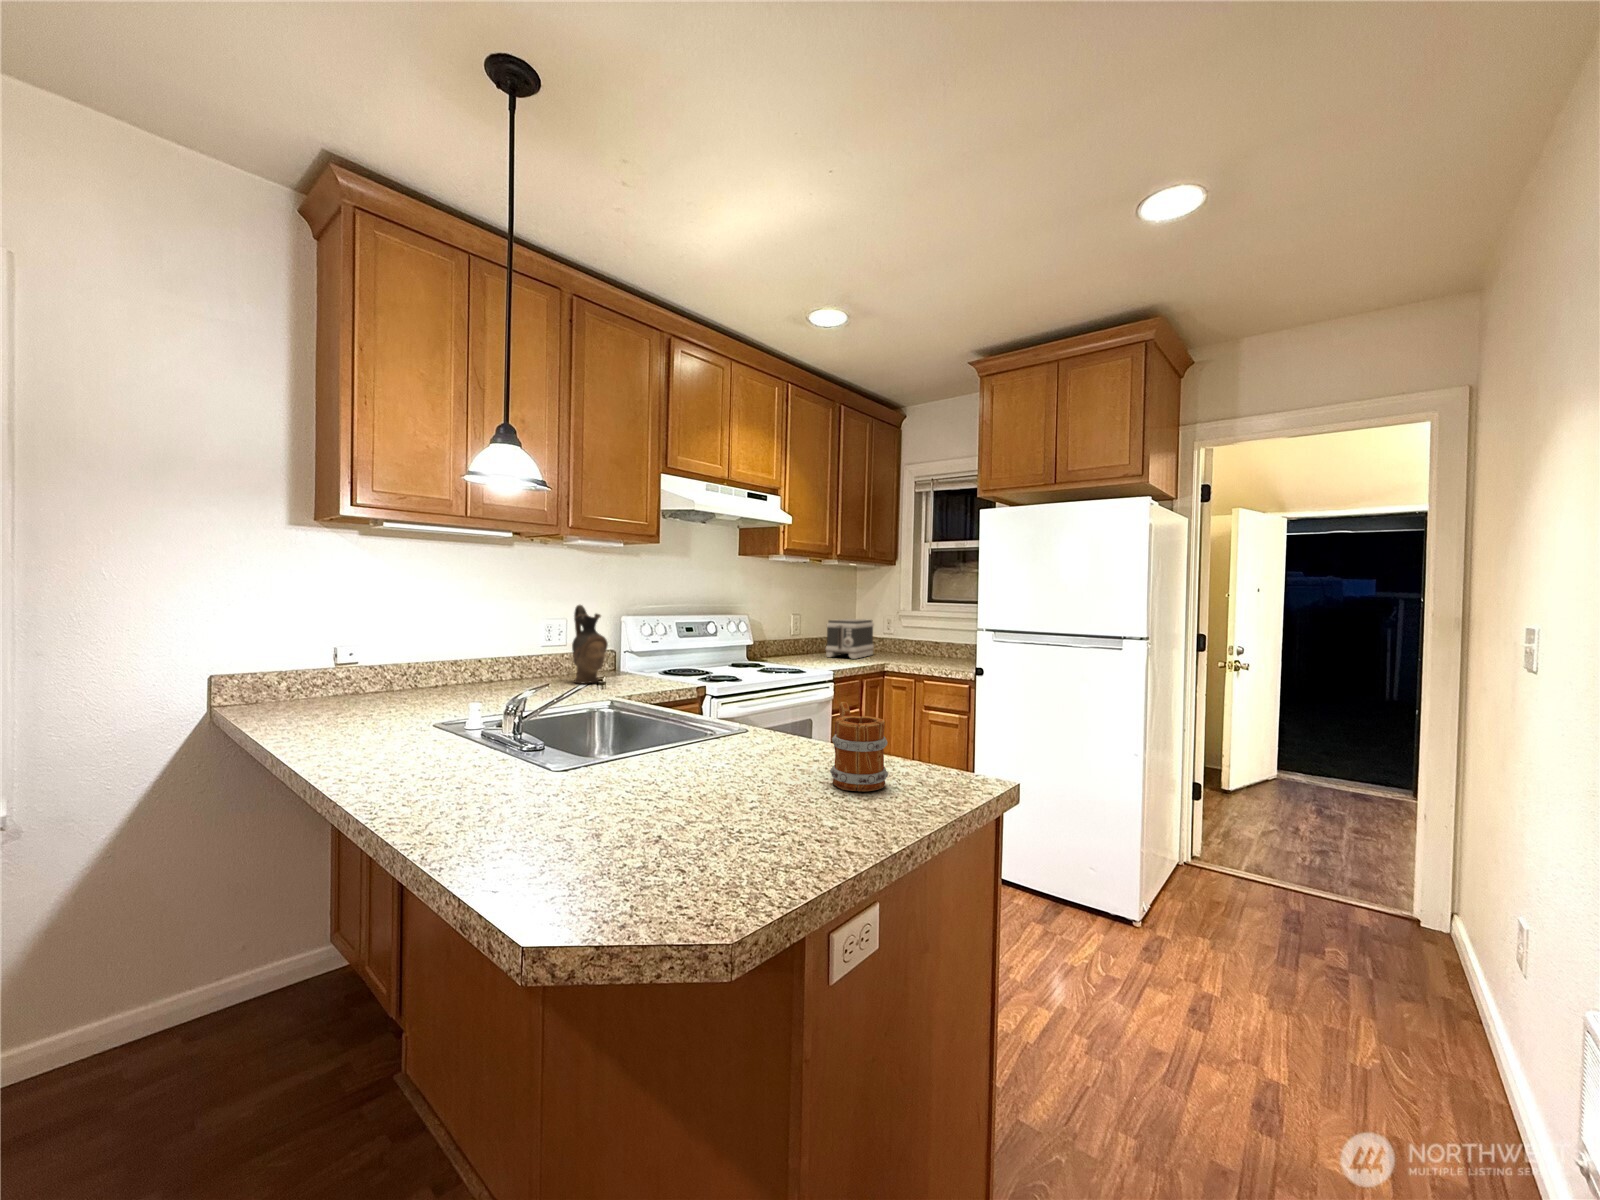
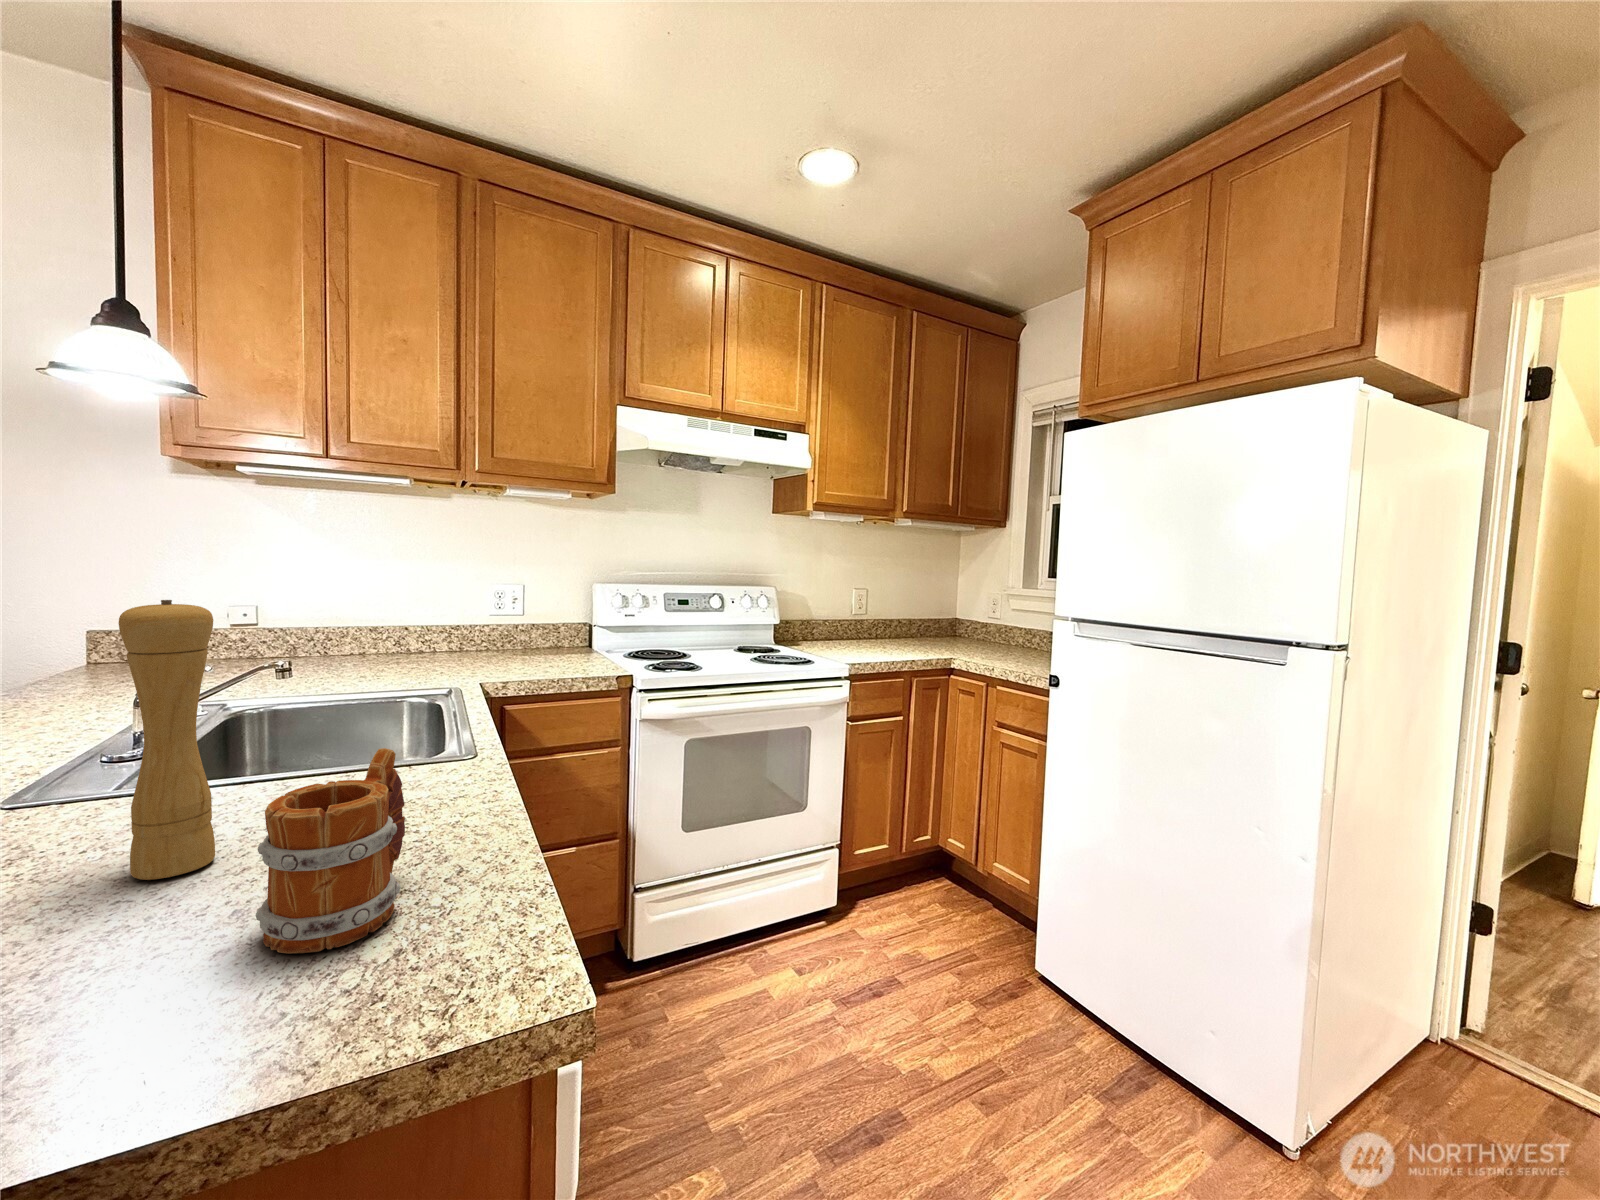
ceramic pitcher: present [572,605,608,683] -> none [504,567,545,662]
toaster: present [825,619,874,659] -> none [895,596,969,649]
pepper mill: none [708,629,747,784] -> present [119,600,215,880]

